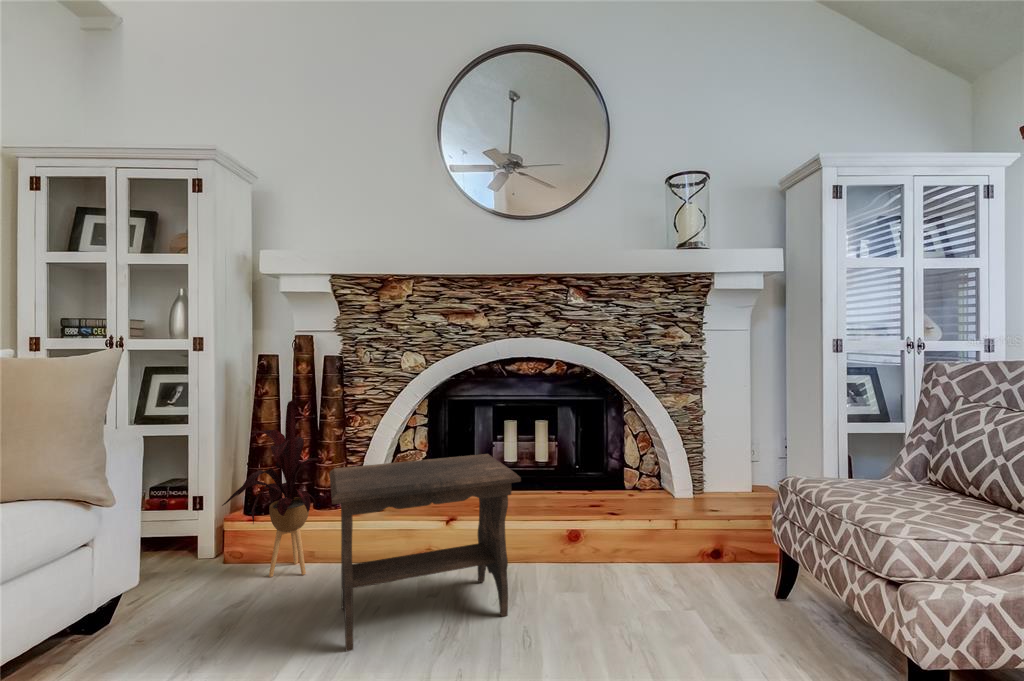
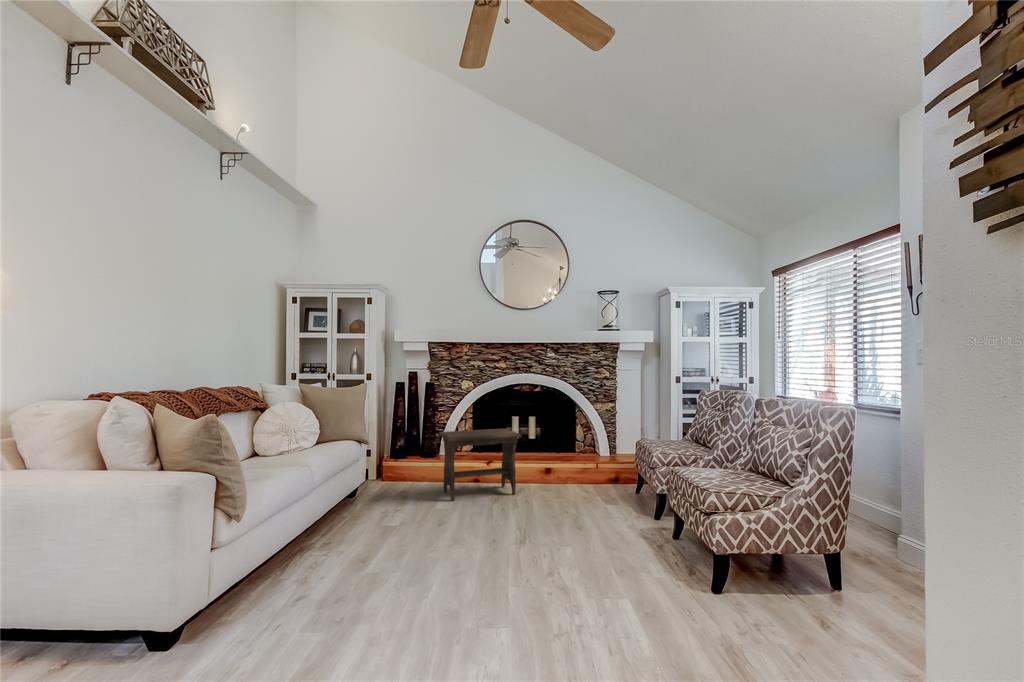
house plant: present [222,400,323,577] -> none [387,403,430,485]

